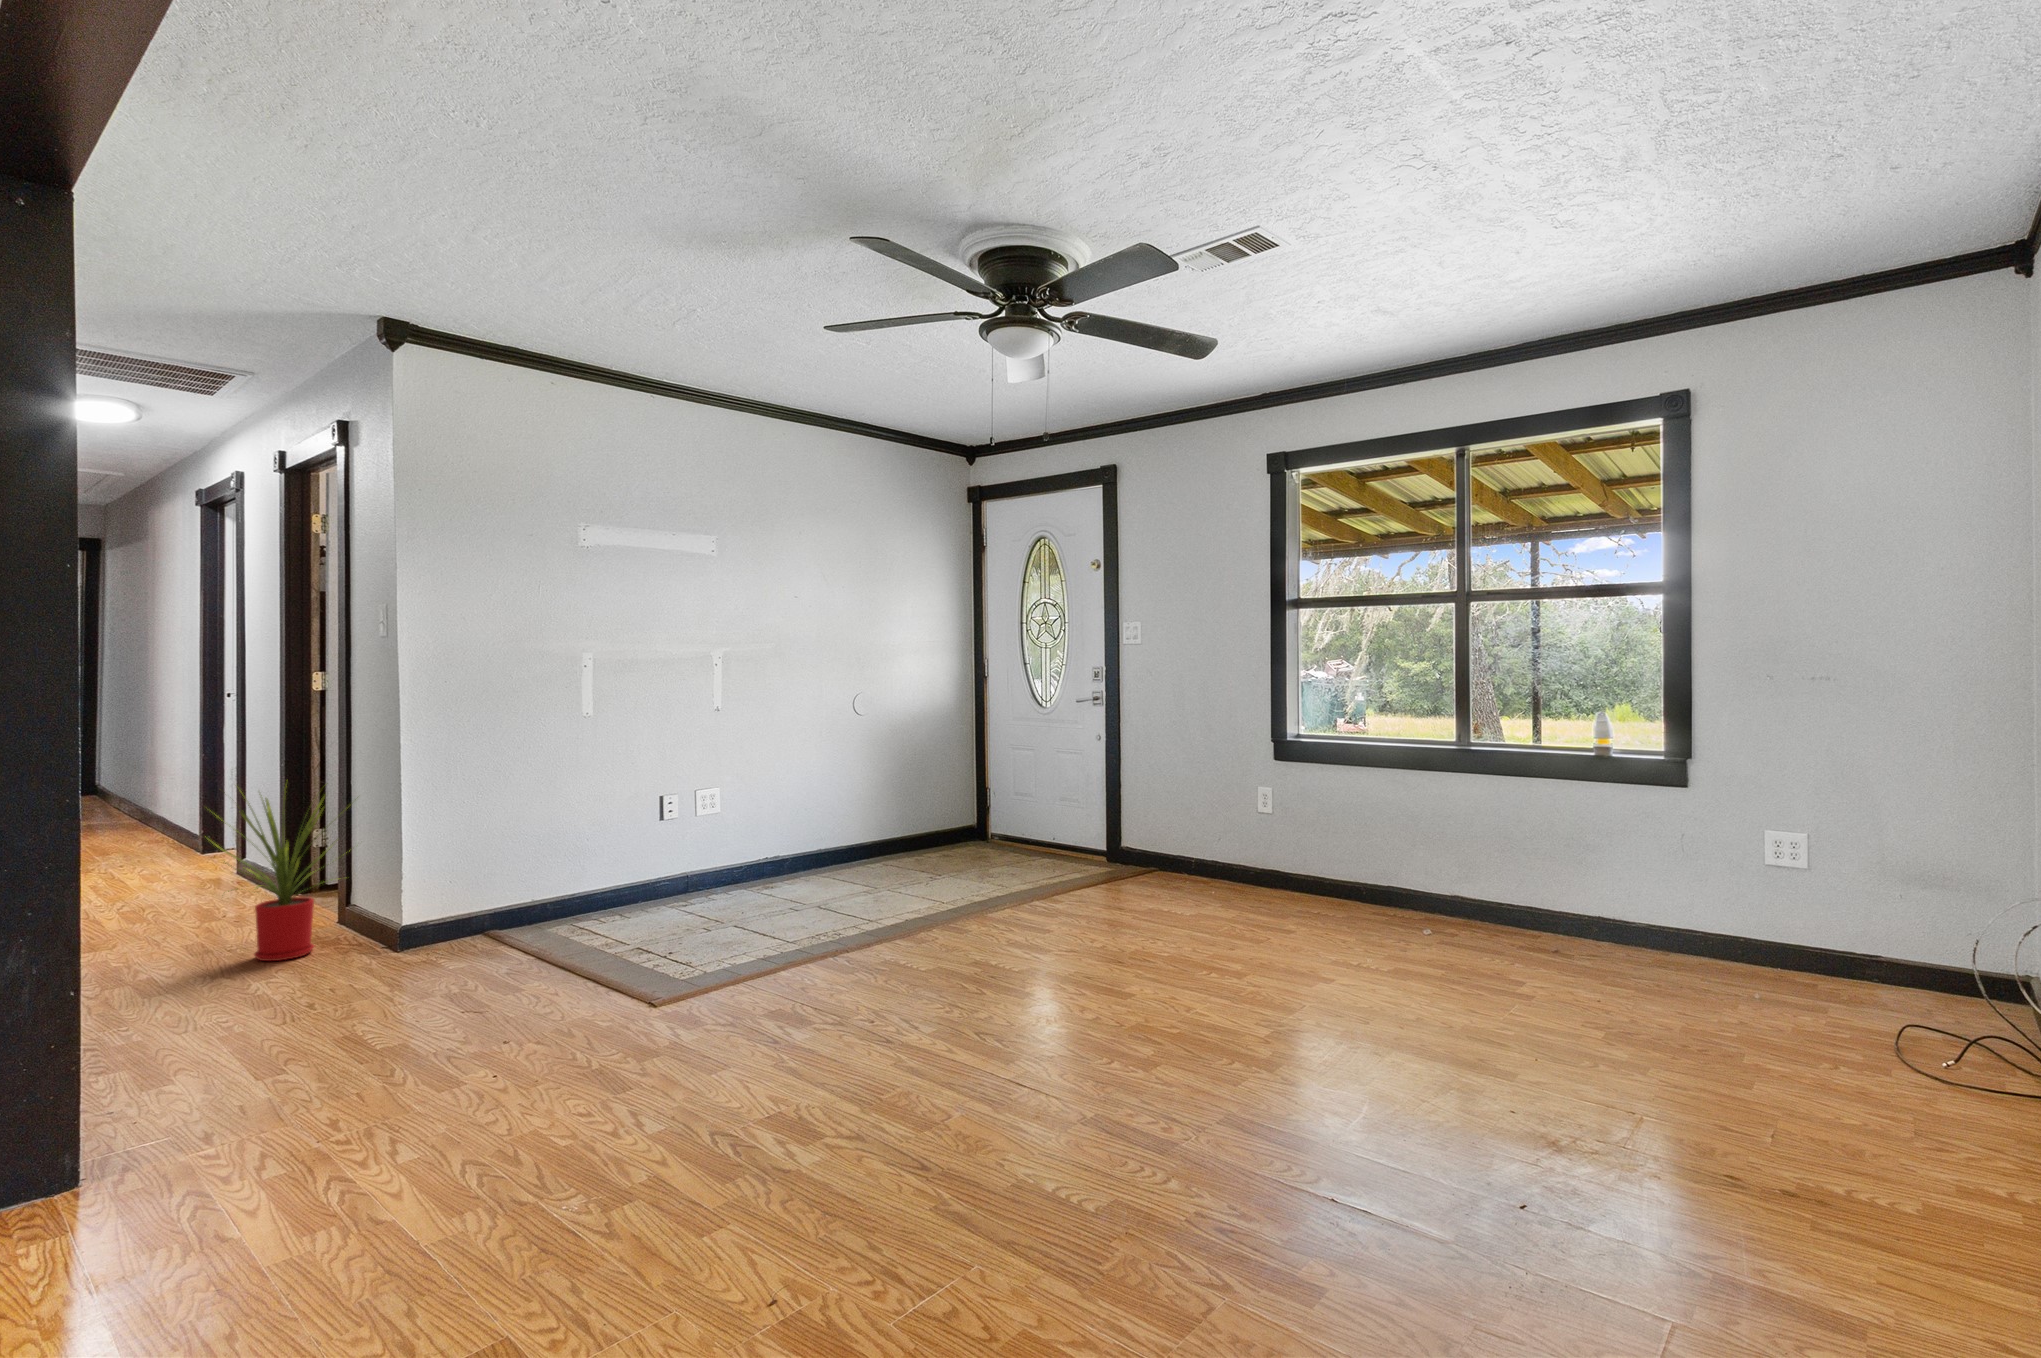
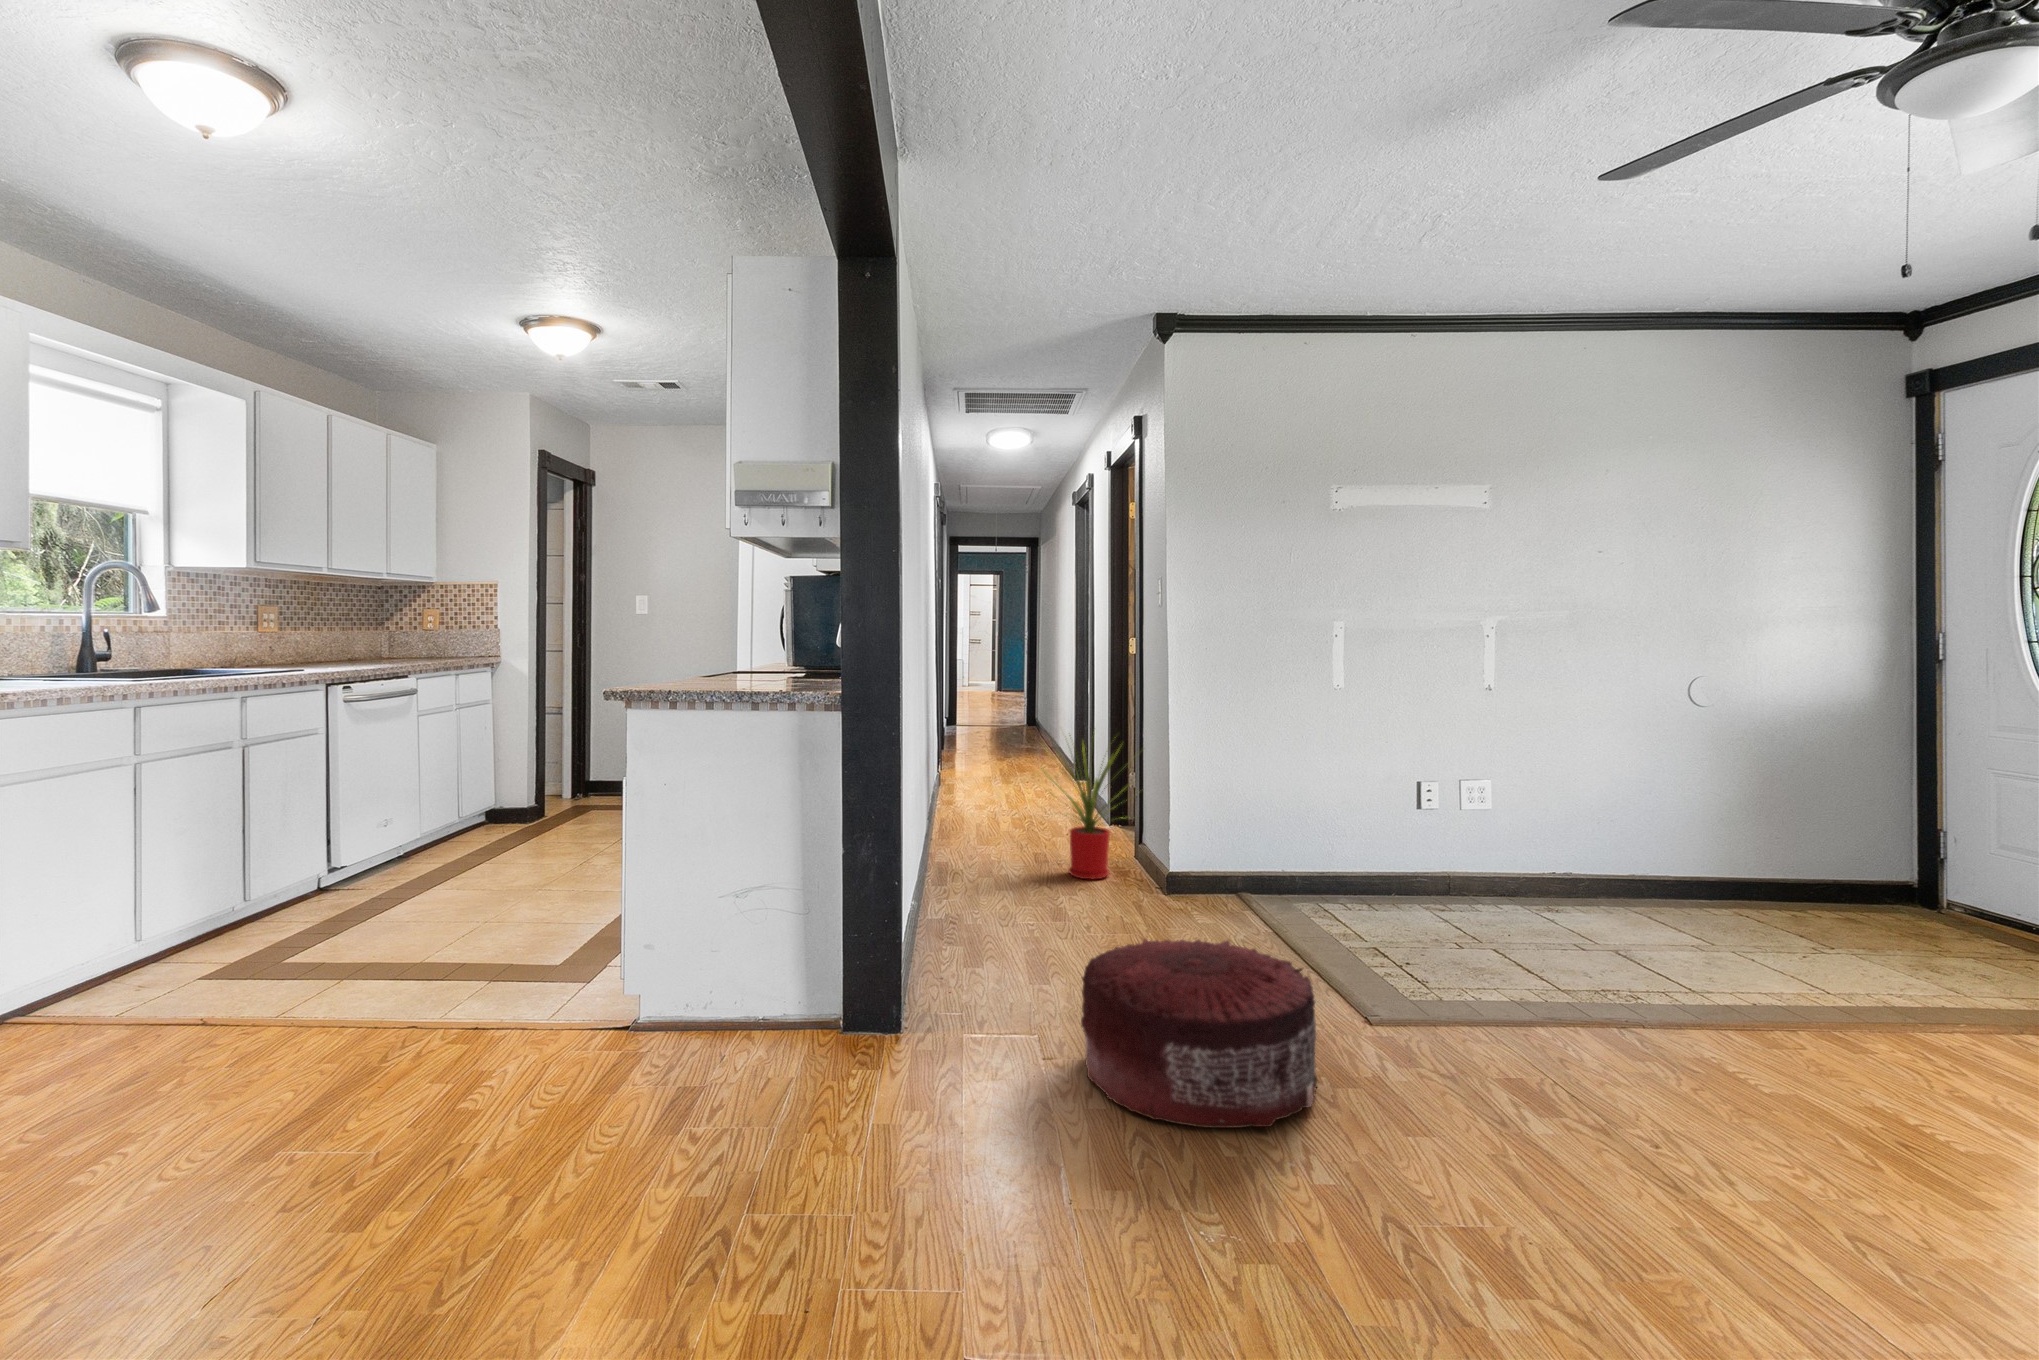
pouf: none [373,962,627,1148] -> present [1081,939,1318,1128]

